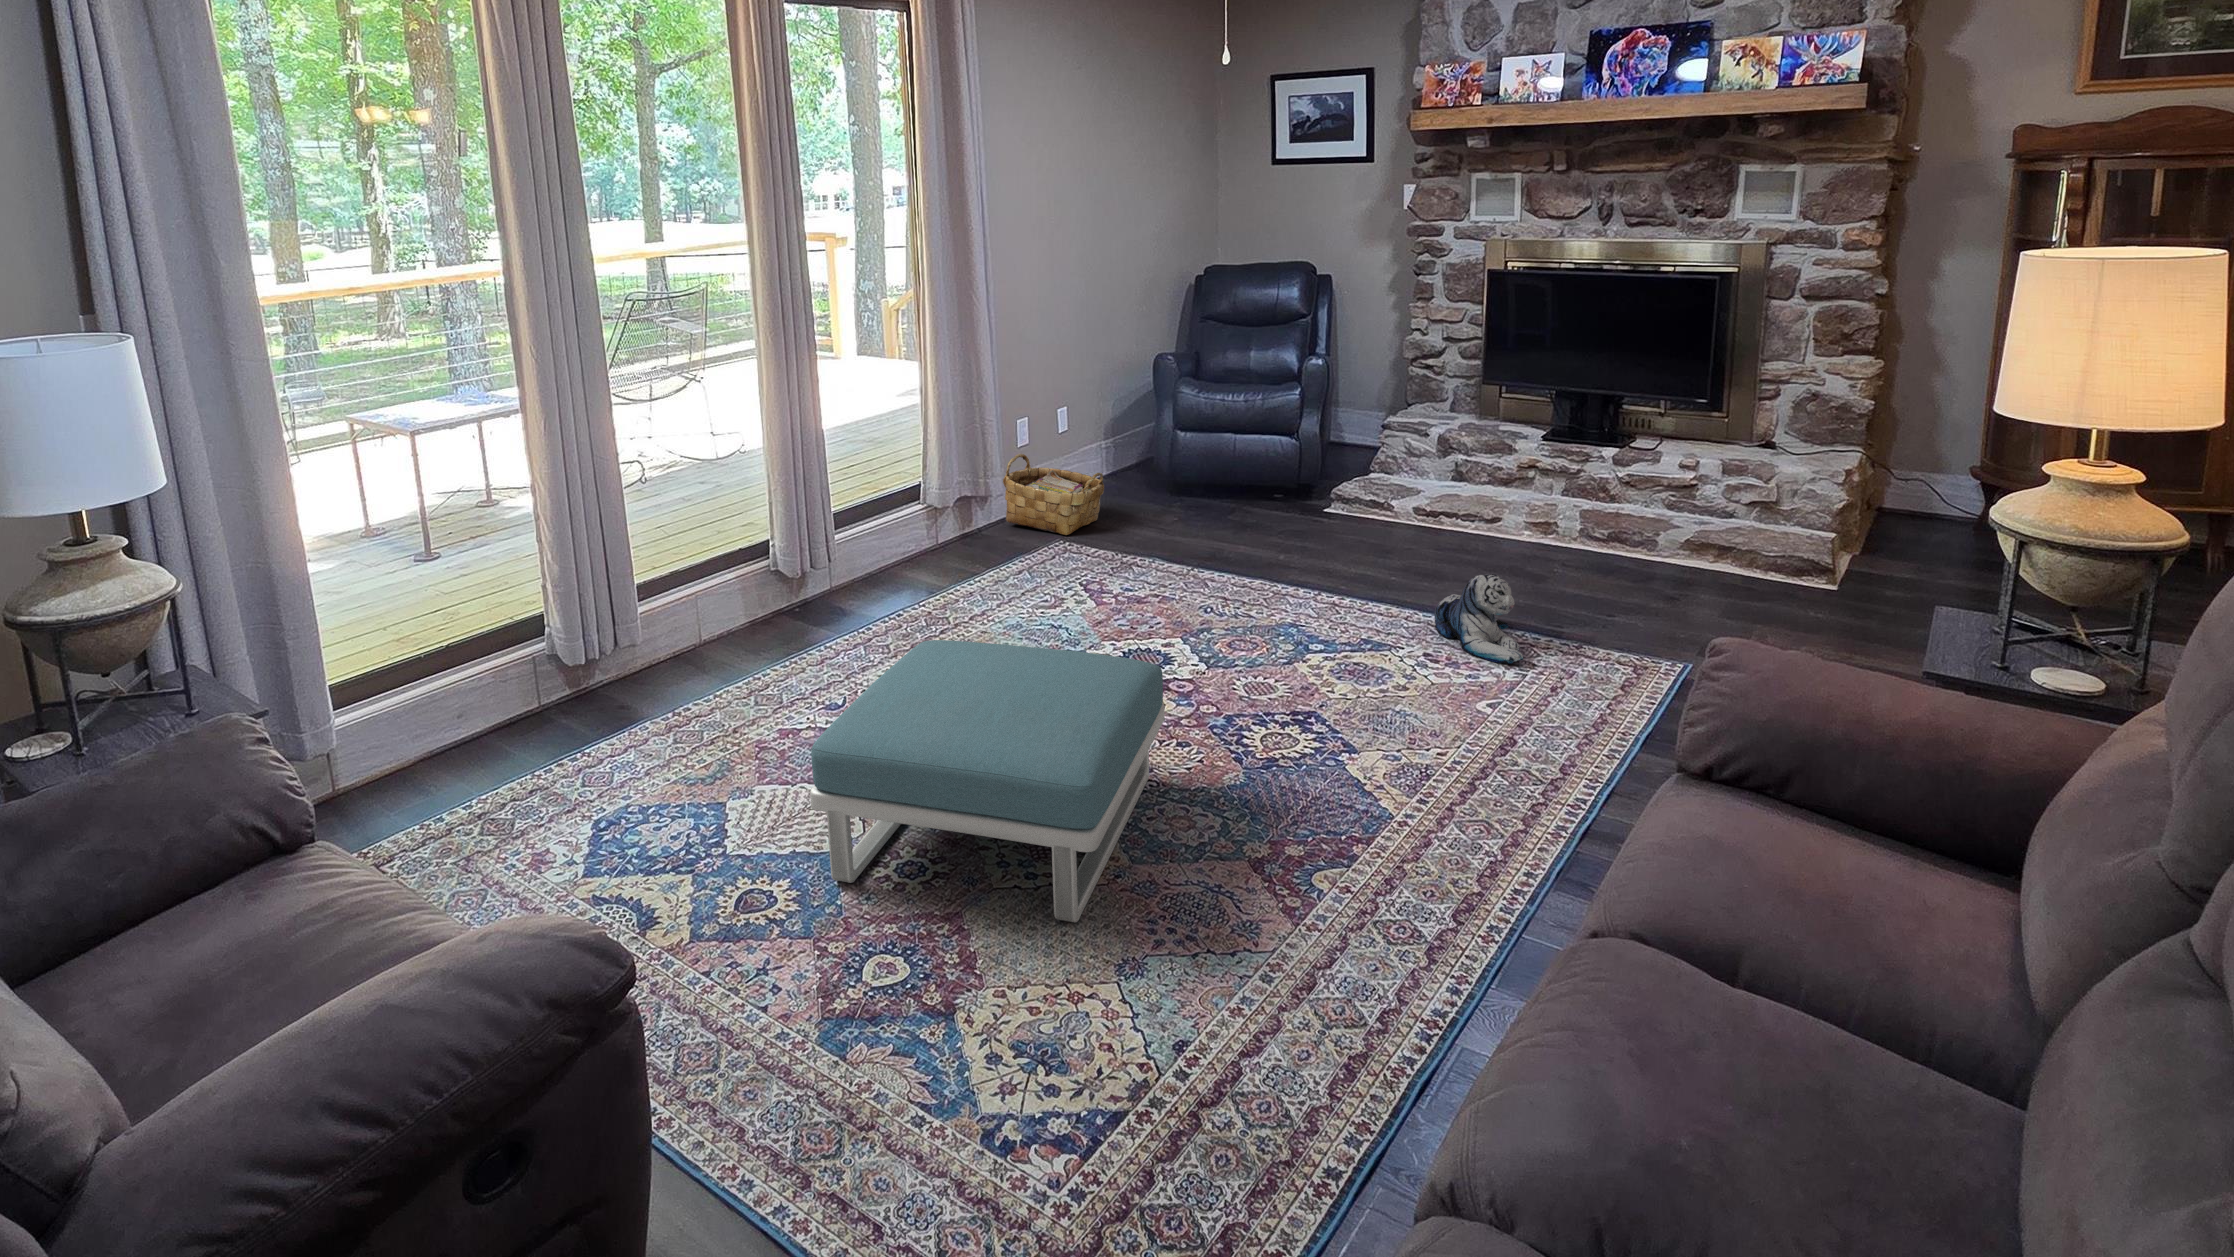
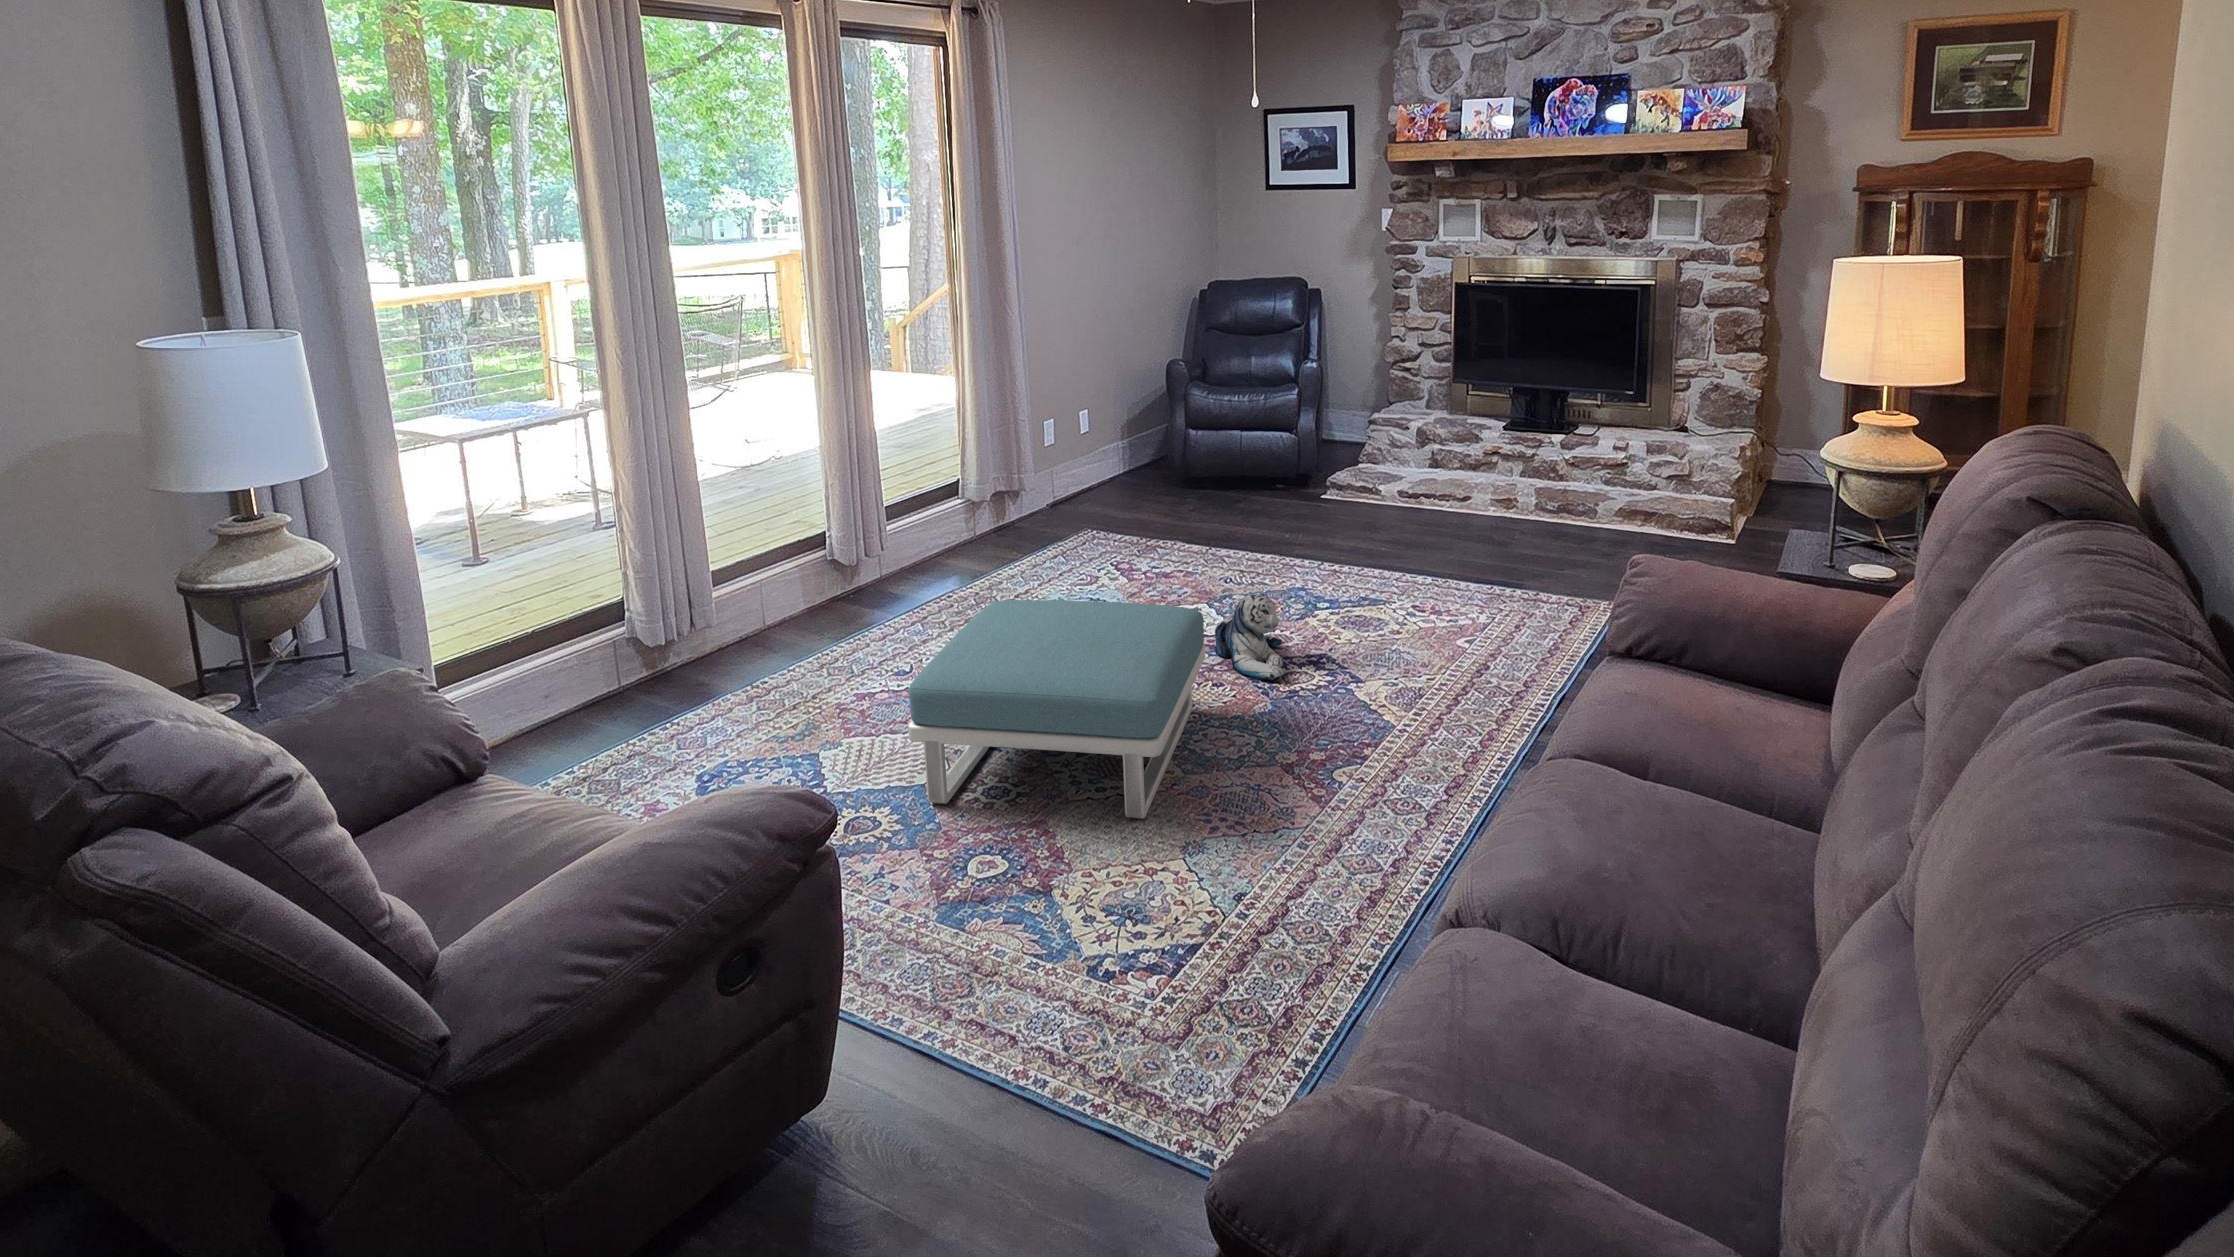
woven basket: present [1003,454,1104,535] -> none [1037,452,1129,523]
plush toy: present [1434,574,1523,664] -> present [1215,594,1284,680]

